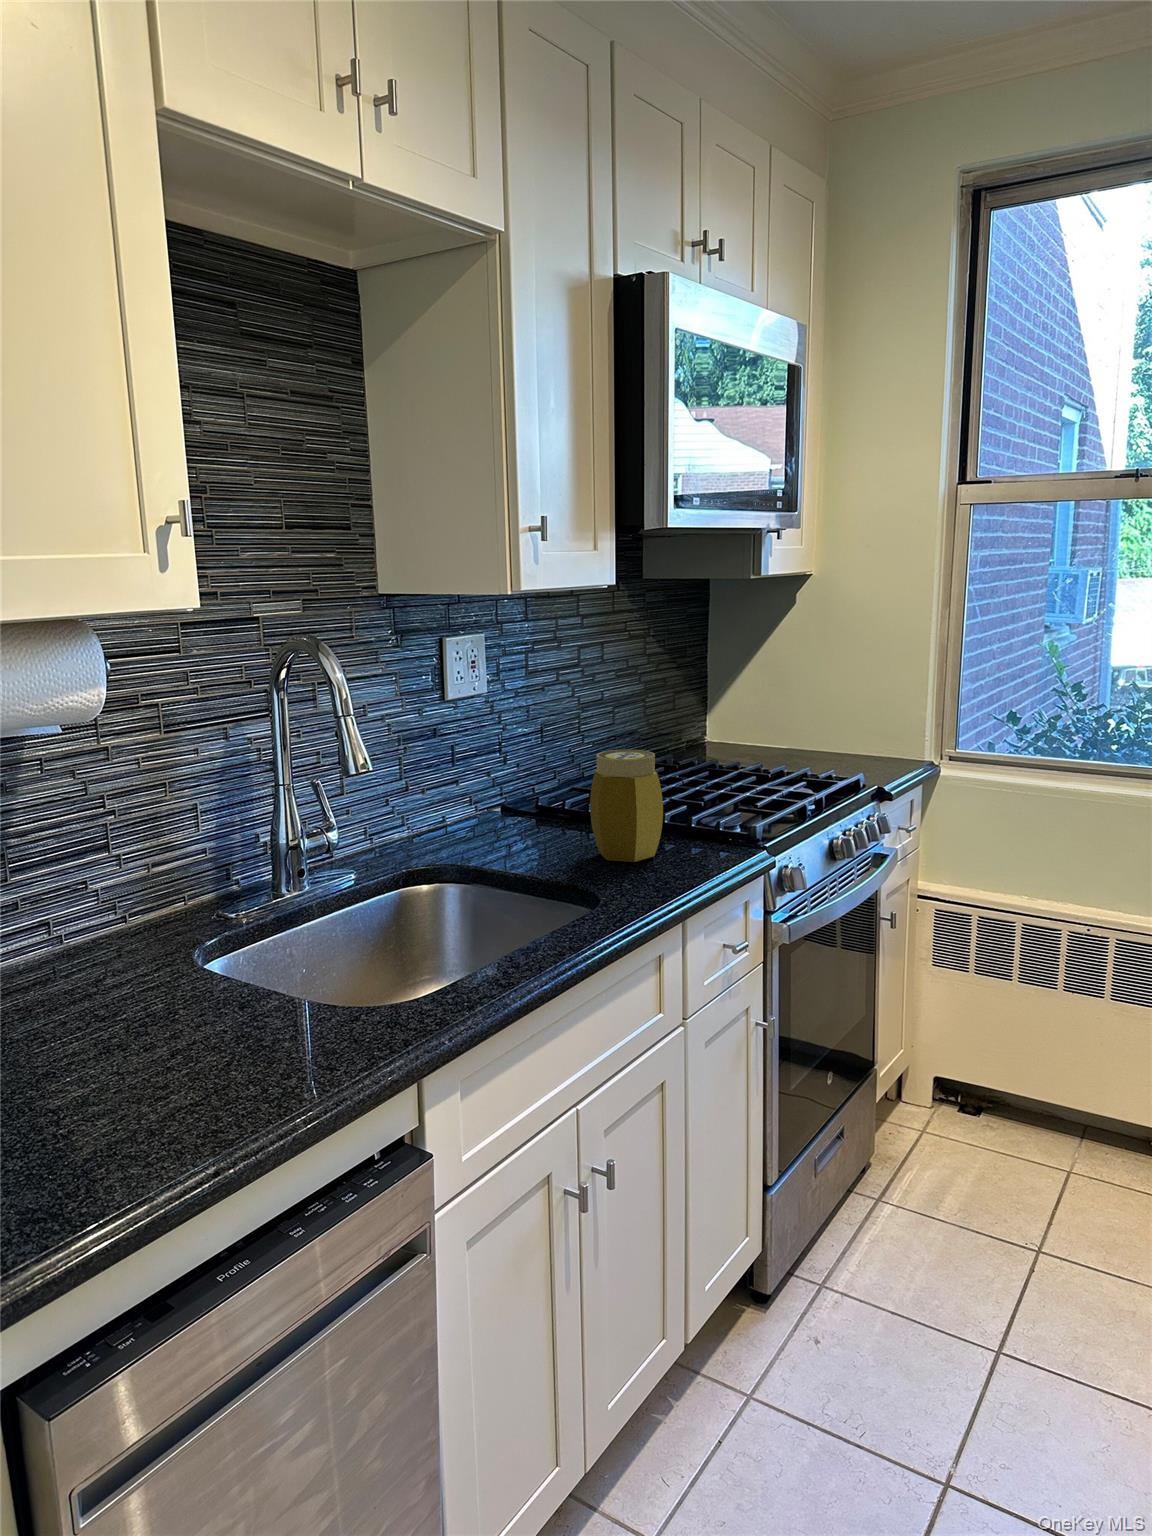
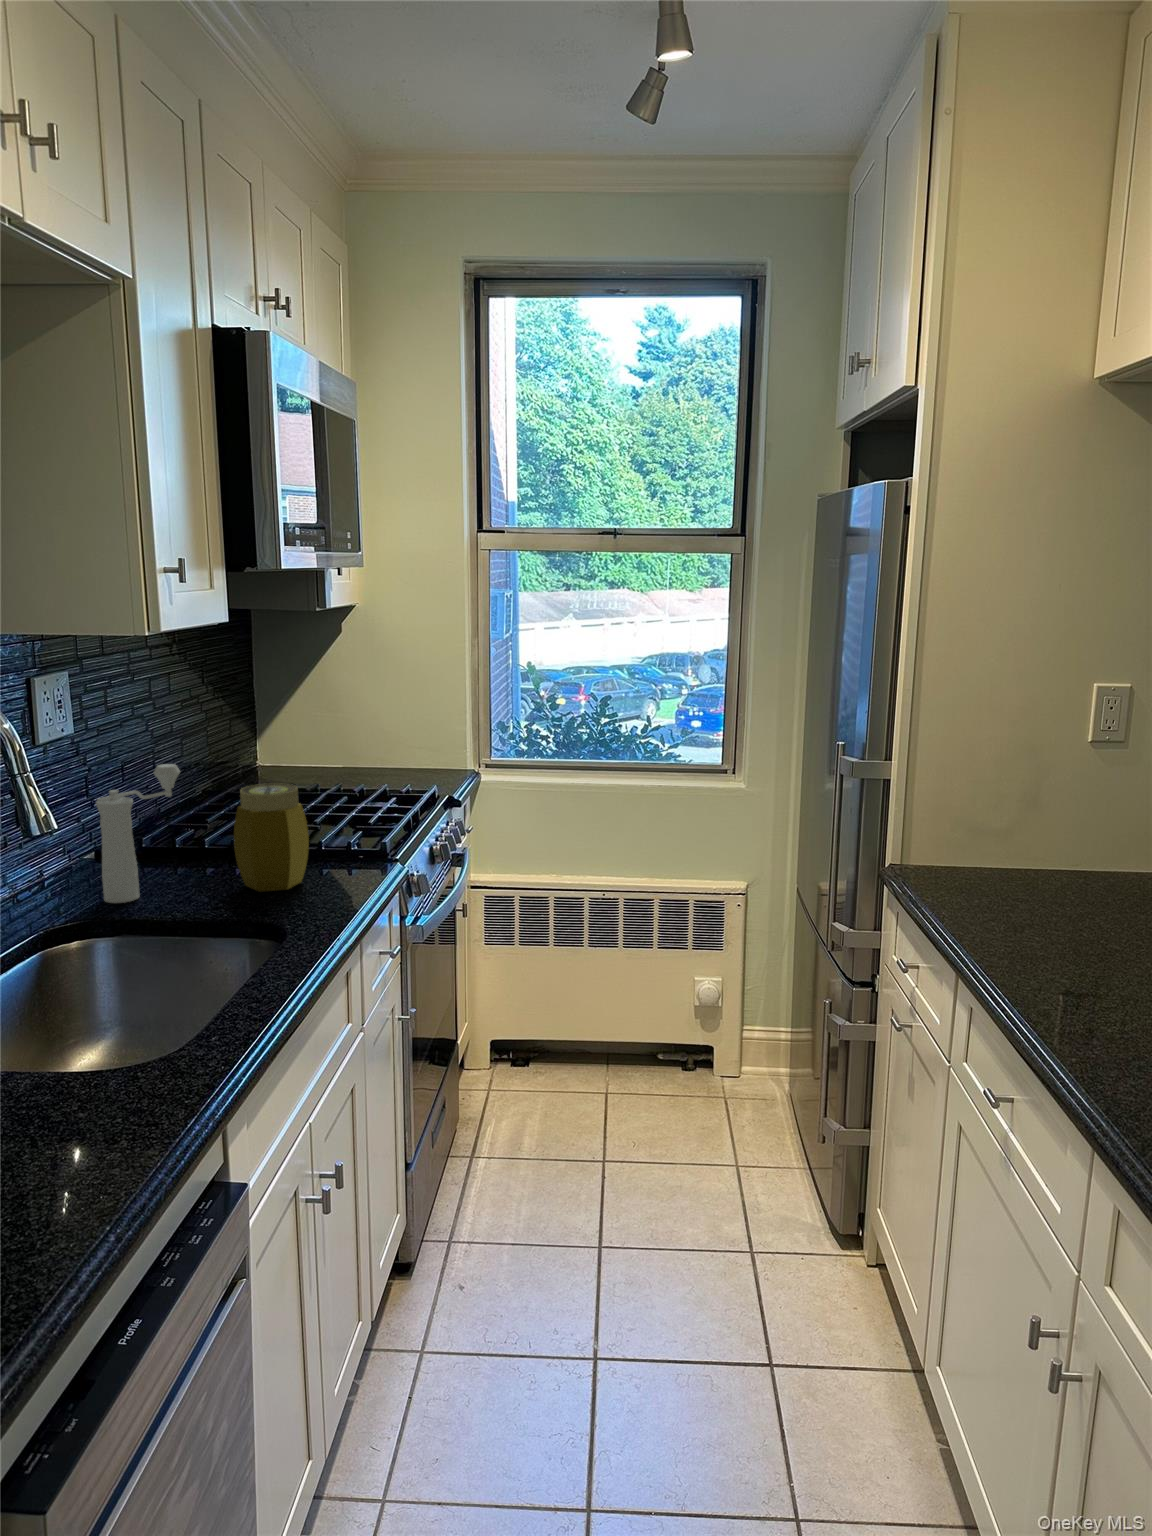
pepper mill: none [464,723,551,854] -> present [96,764,180,903]

